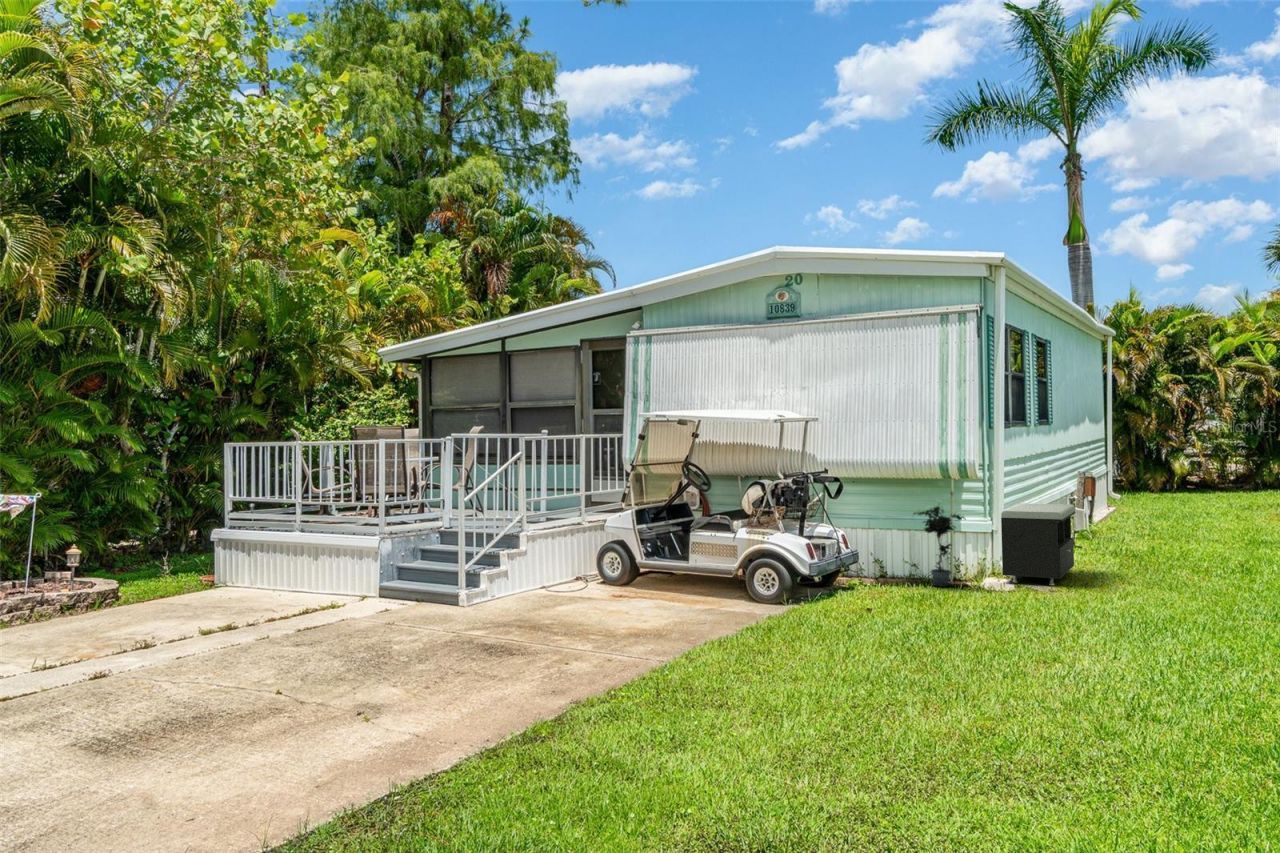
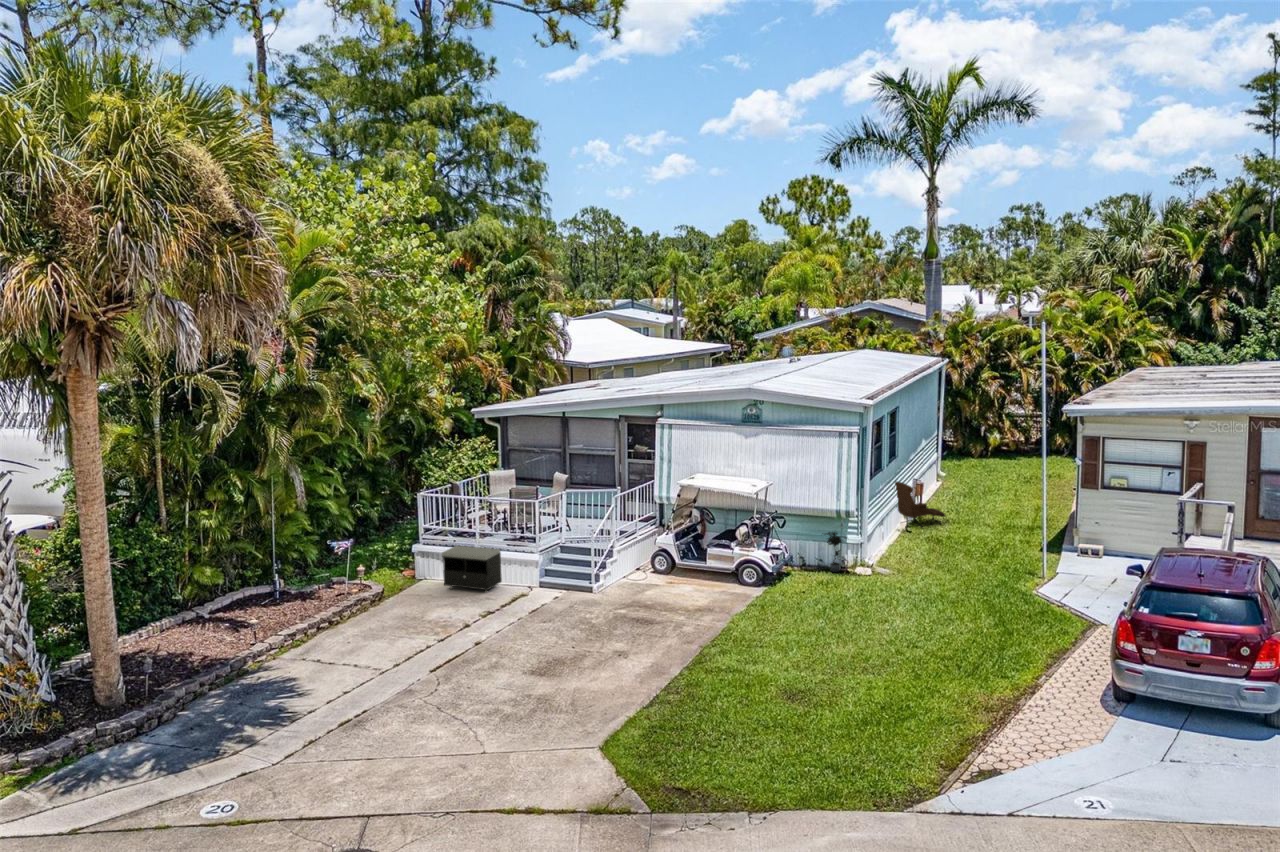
lounge chair: none [1046,466,1141,543] -> present [894,481,945,527]
storage bench: present [1001,503,1076,585] -> present [442,546,502,592]

